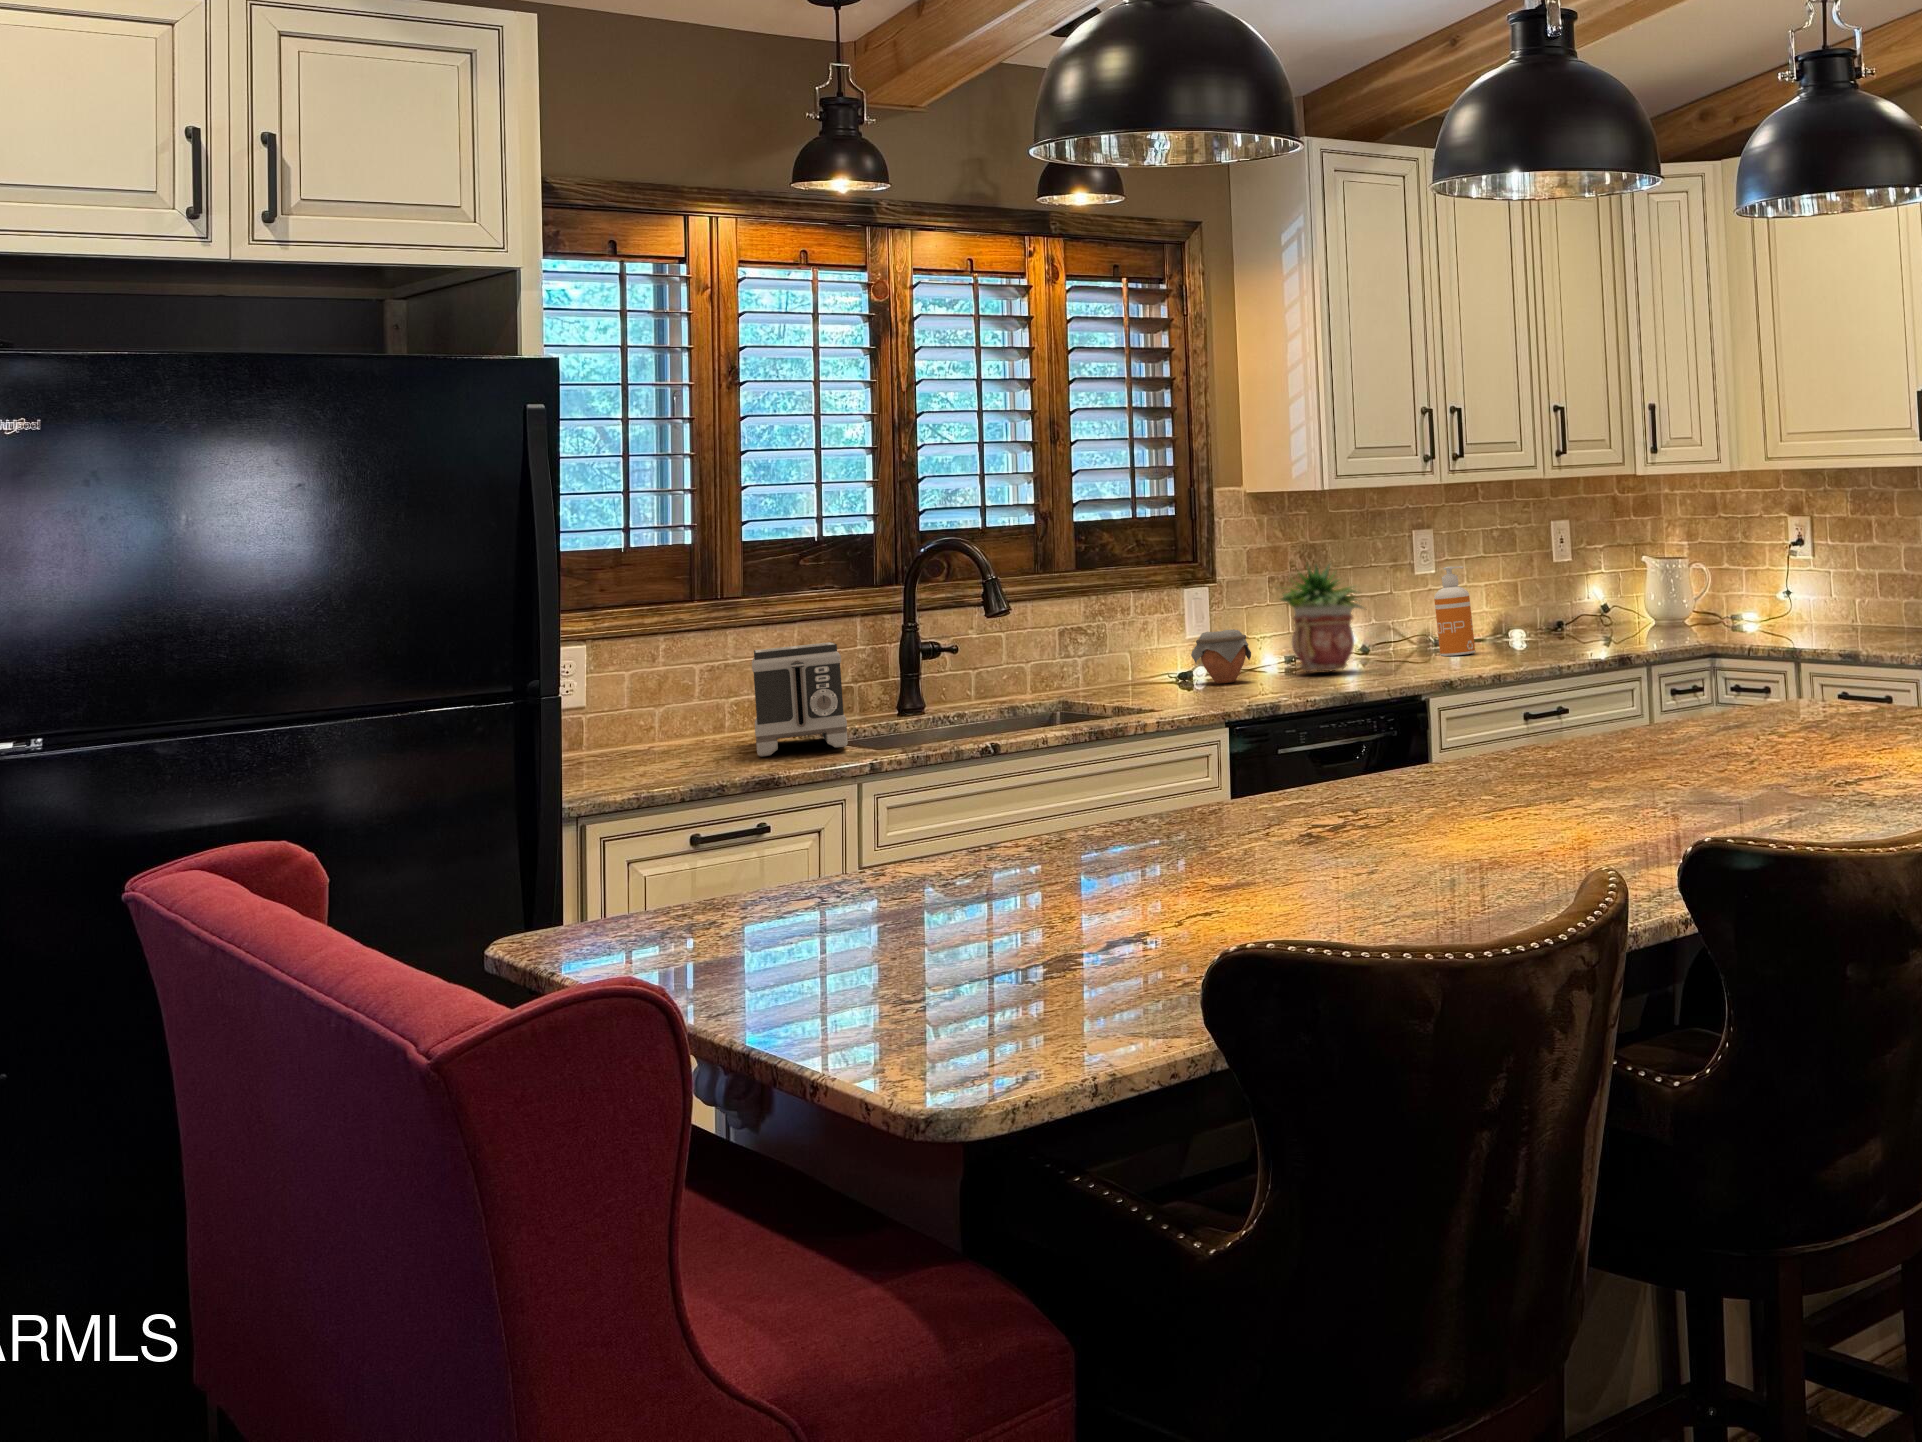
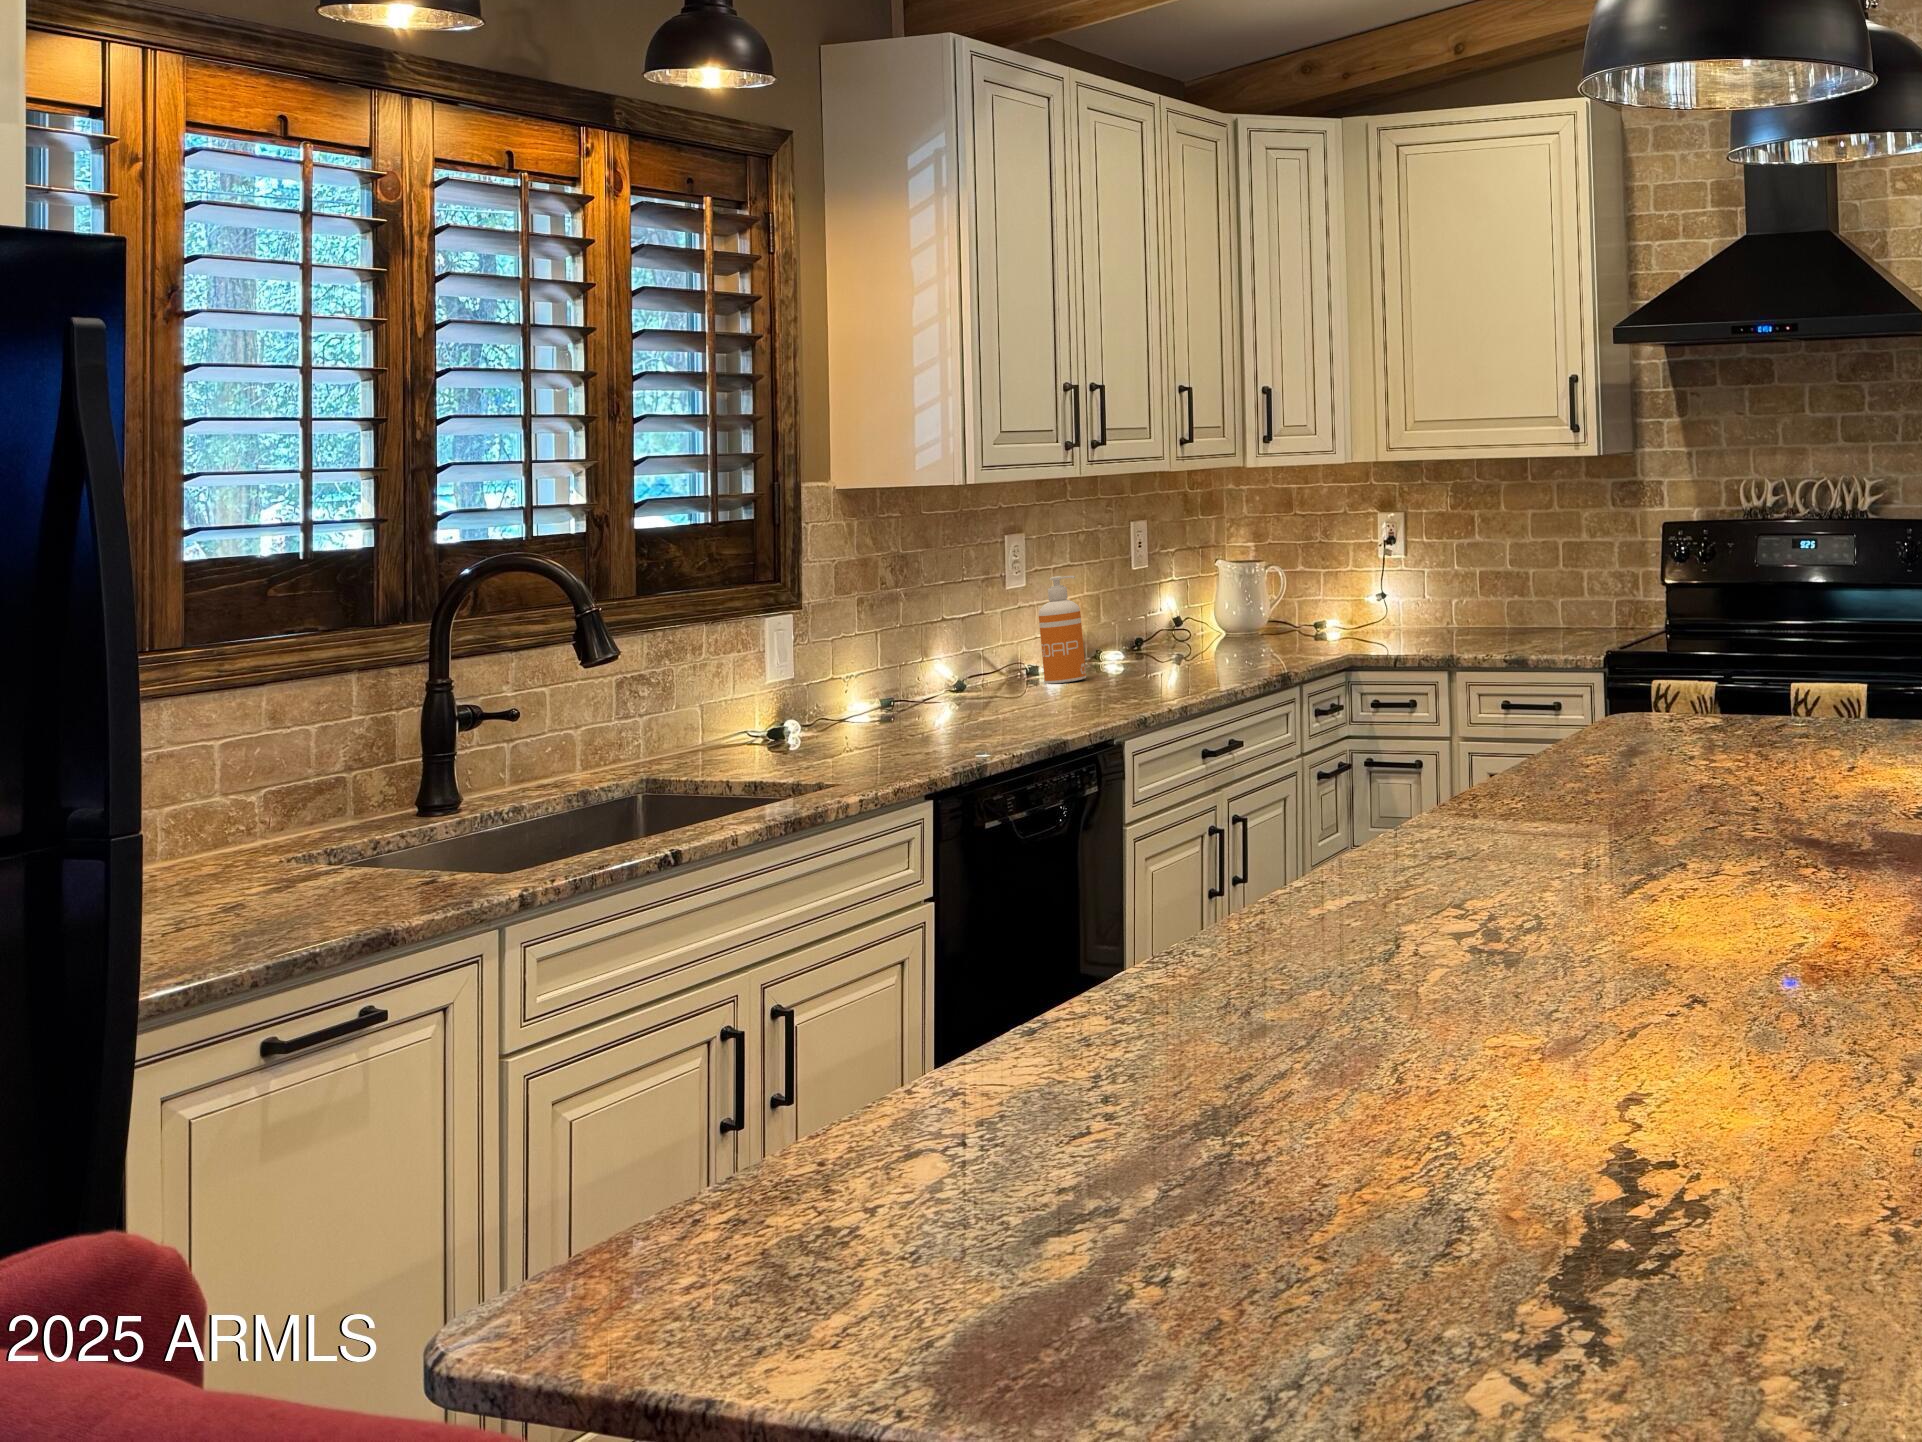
potted plant: present [1281,564,1364,672] -> none [882,572,1008,714]
jar: present [1191,629,1251,684] -> none [789,664,871,736]
toaster: present [752,642,848,756] -> none [214,714,438,908]

